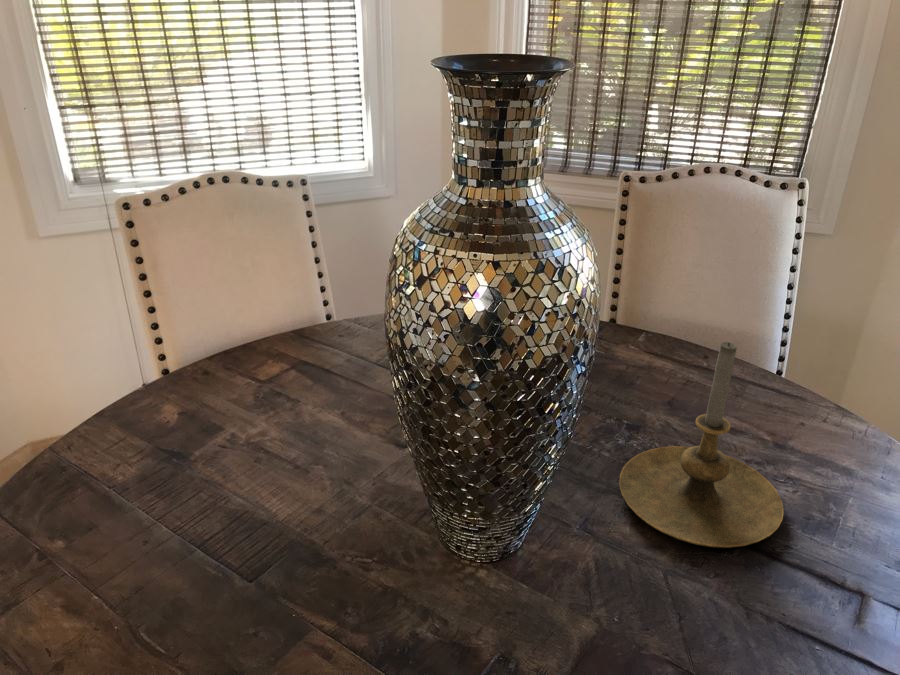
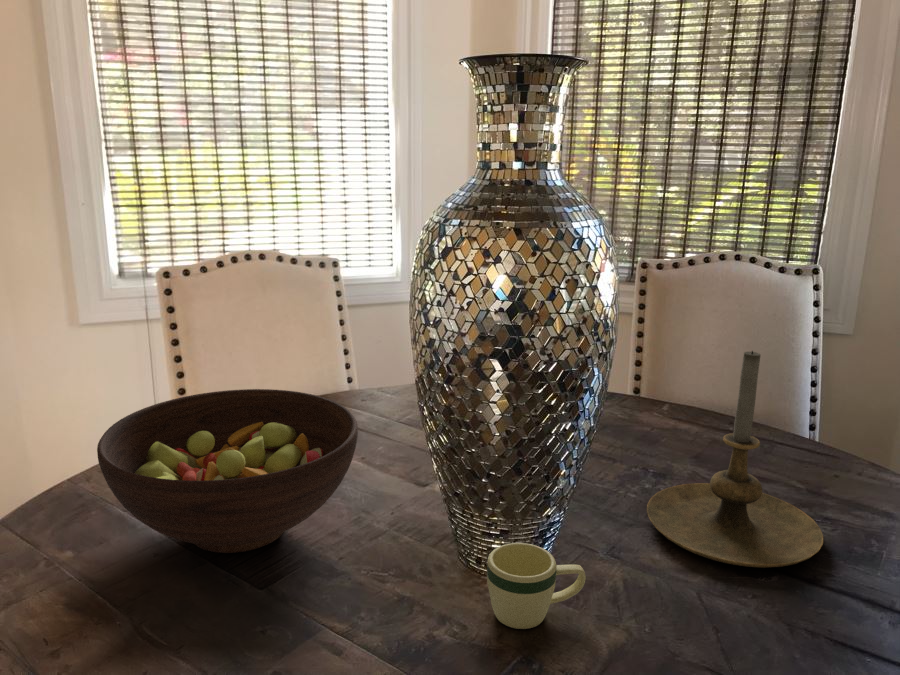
fruit bowl: none [80,368,338,545] -> present [97,389,358,553]
mug: none [467,544,559,625] -> present [487,543,586,629]

